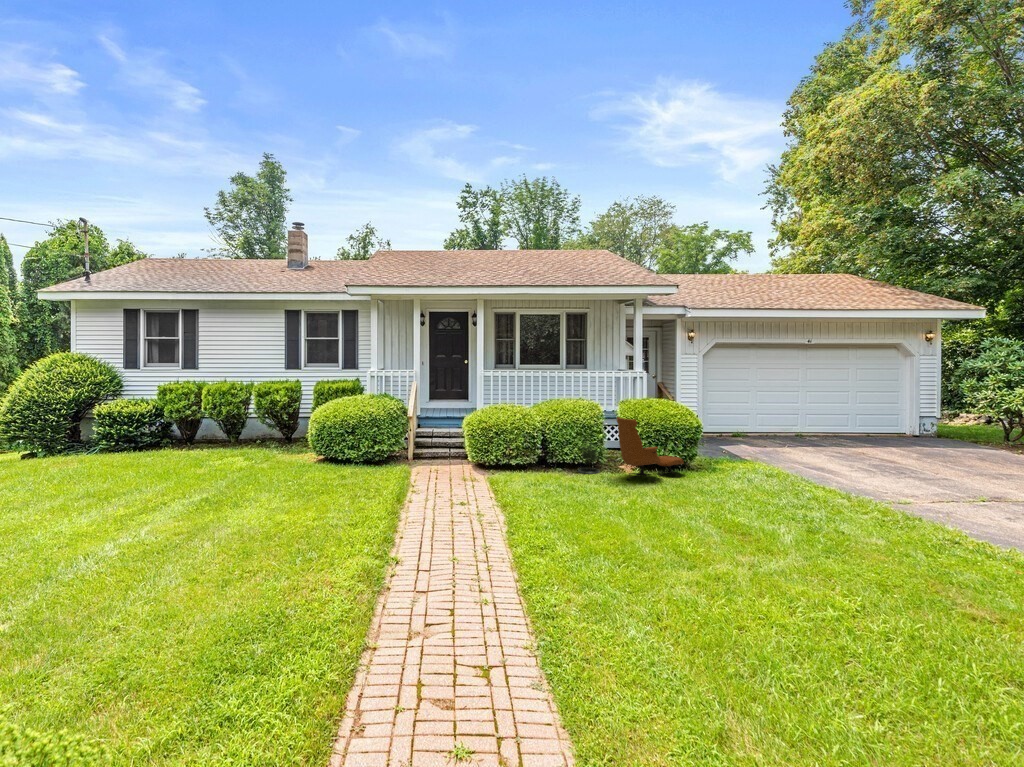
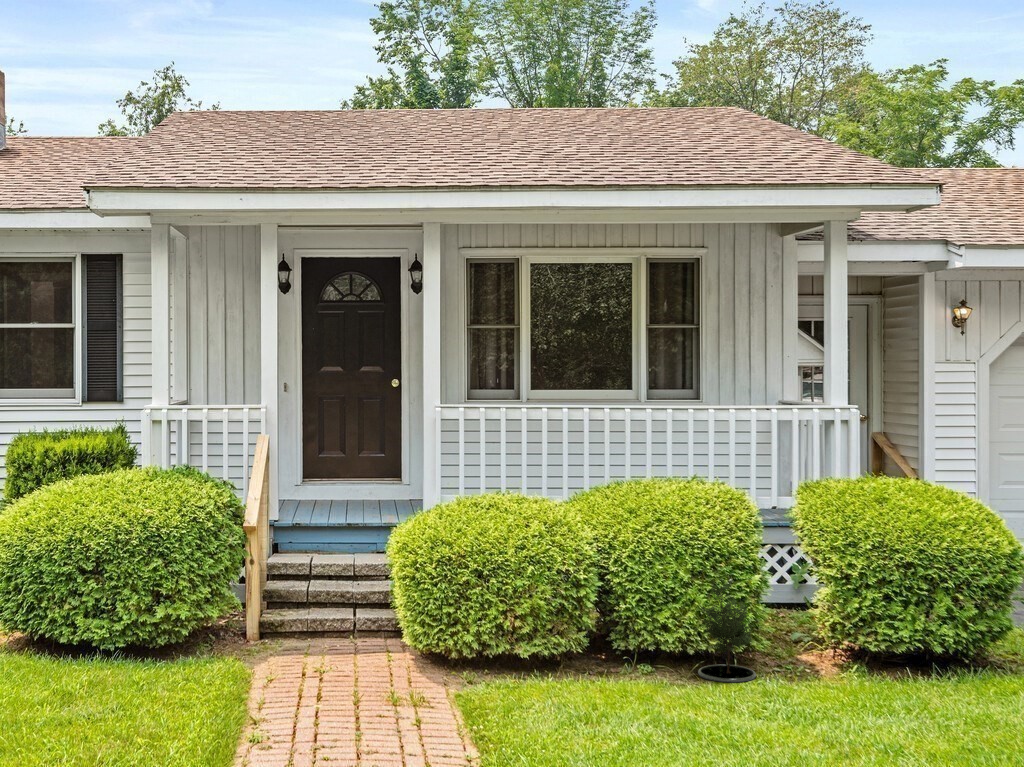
lounge chair: present [617,417,684,482] -> none [805,530,983,710]

